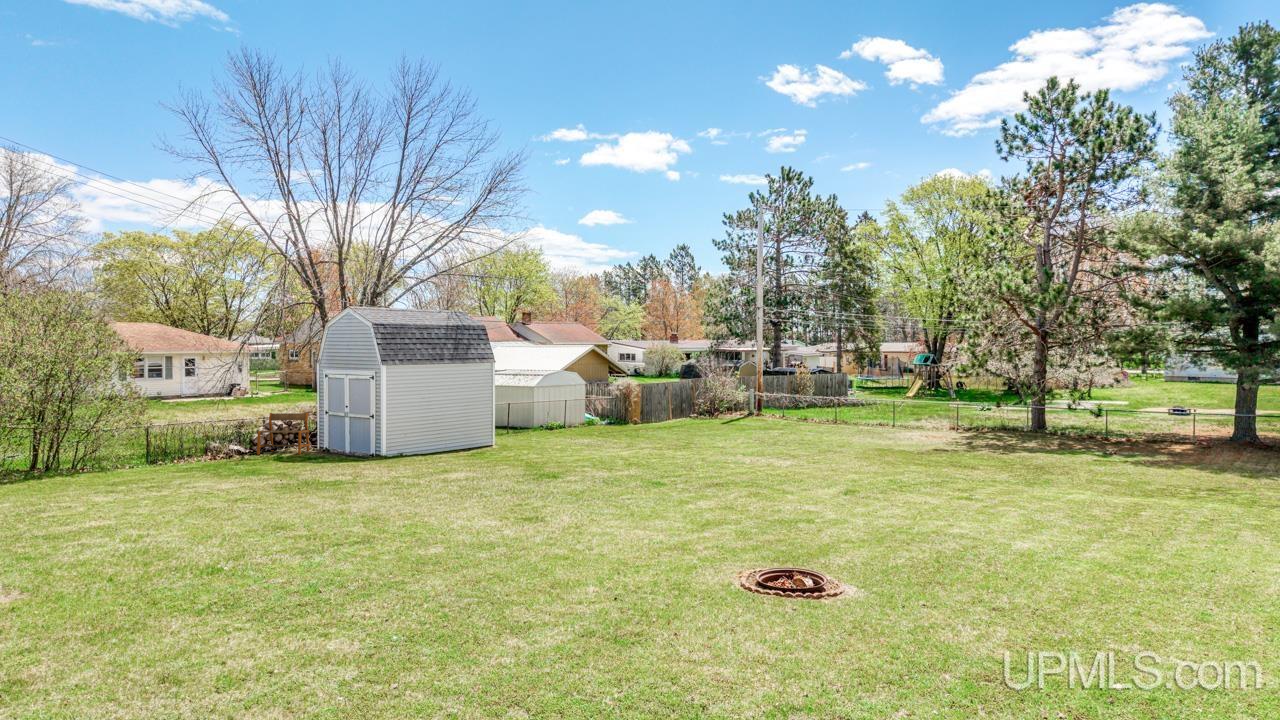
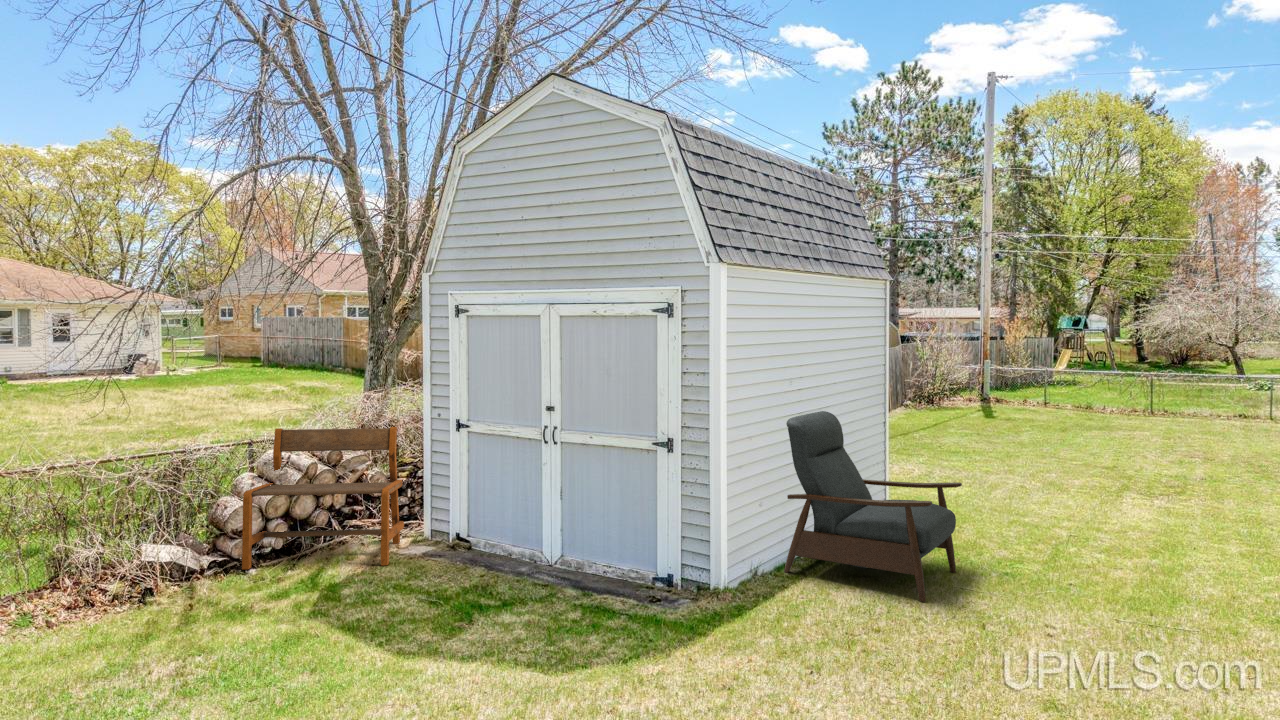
chair: none [415,408,467,460] -> present [784,411,962,602]

